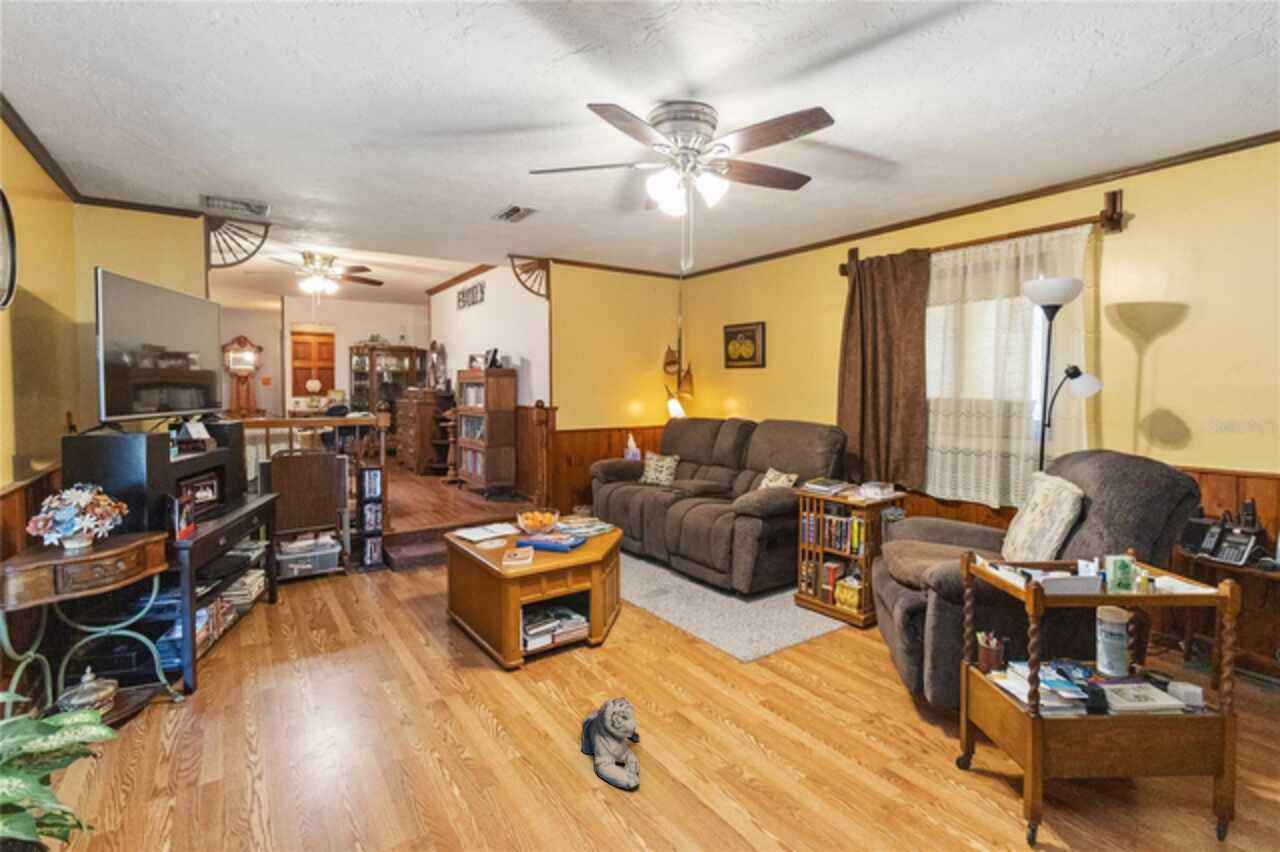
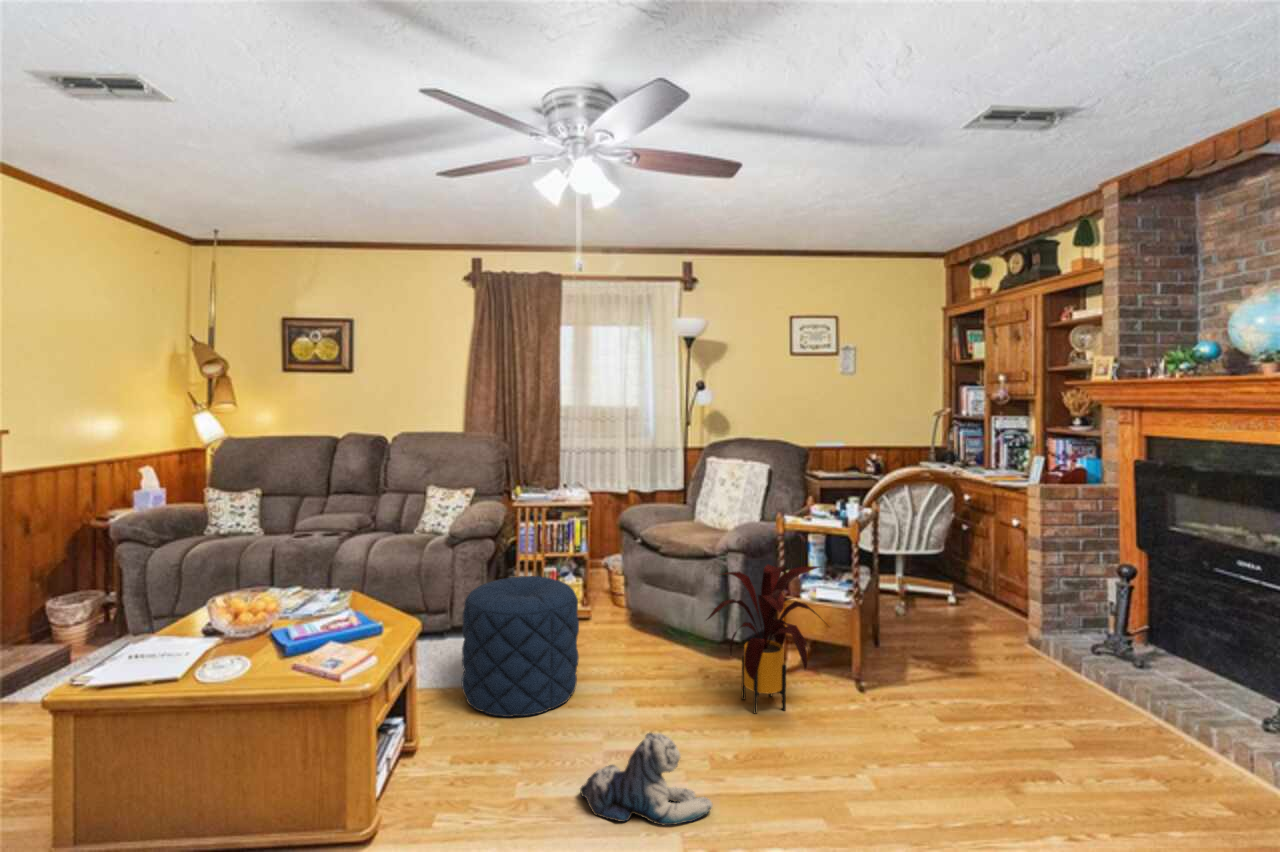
pouf: none [648,551,749,671] -> present [461,576,579,717]
house plant: none [787,603,958,790] -> present [707,564,820,714]

